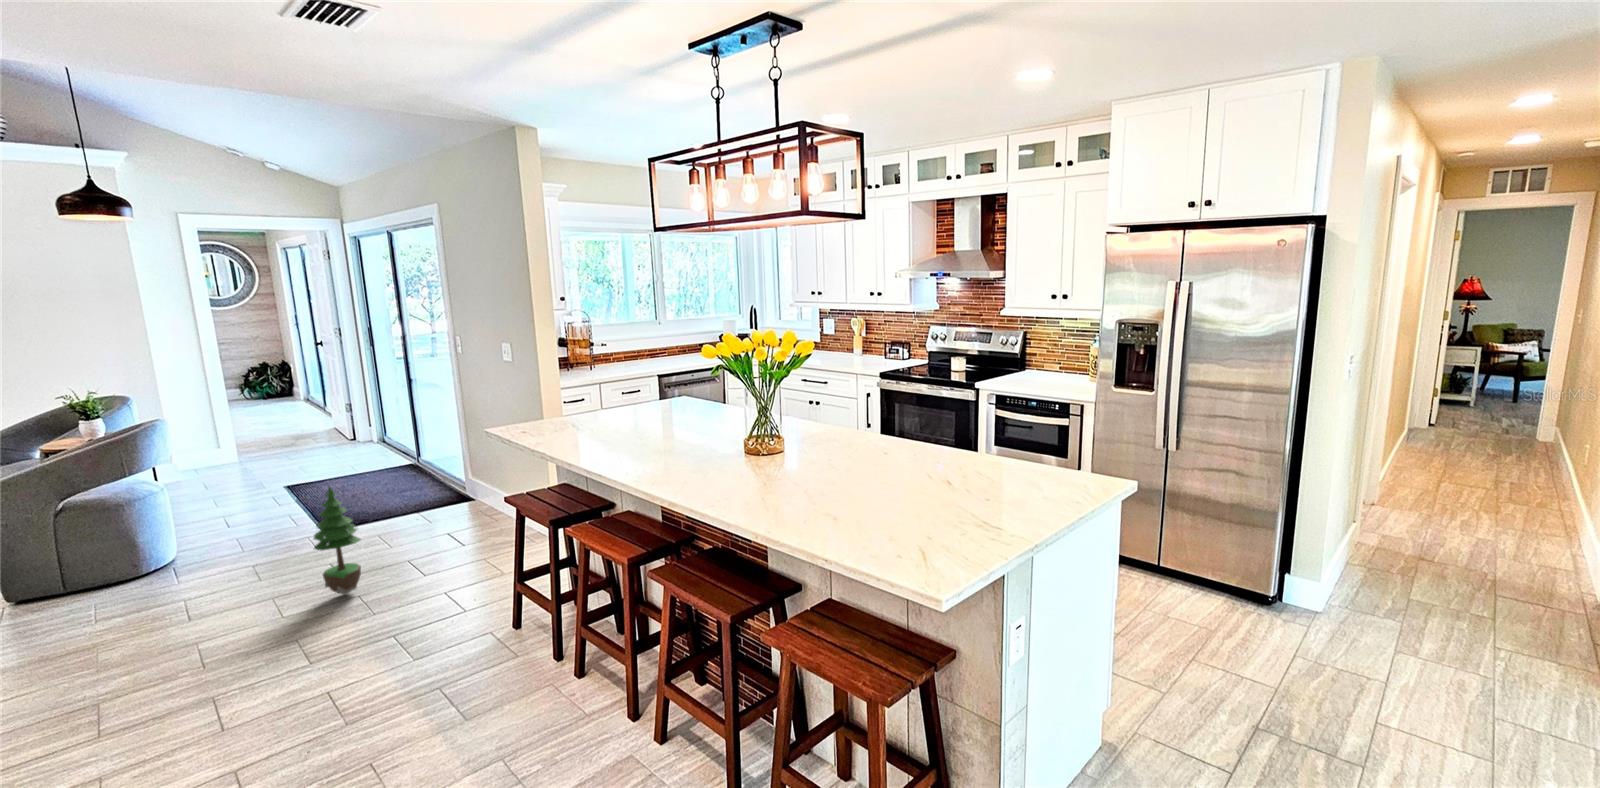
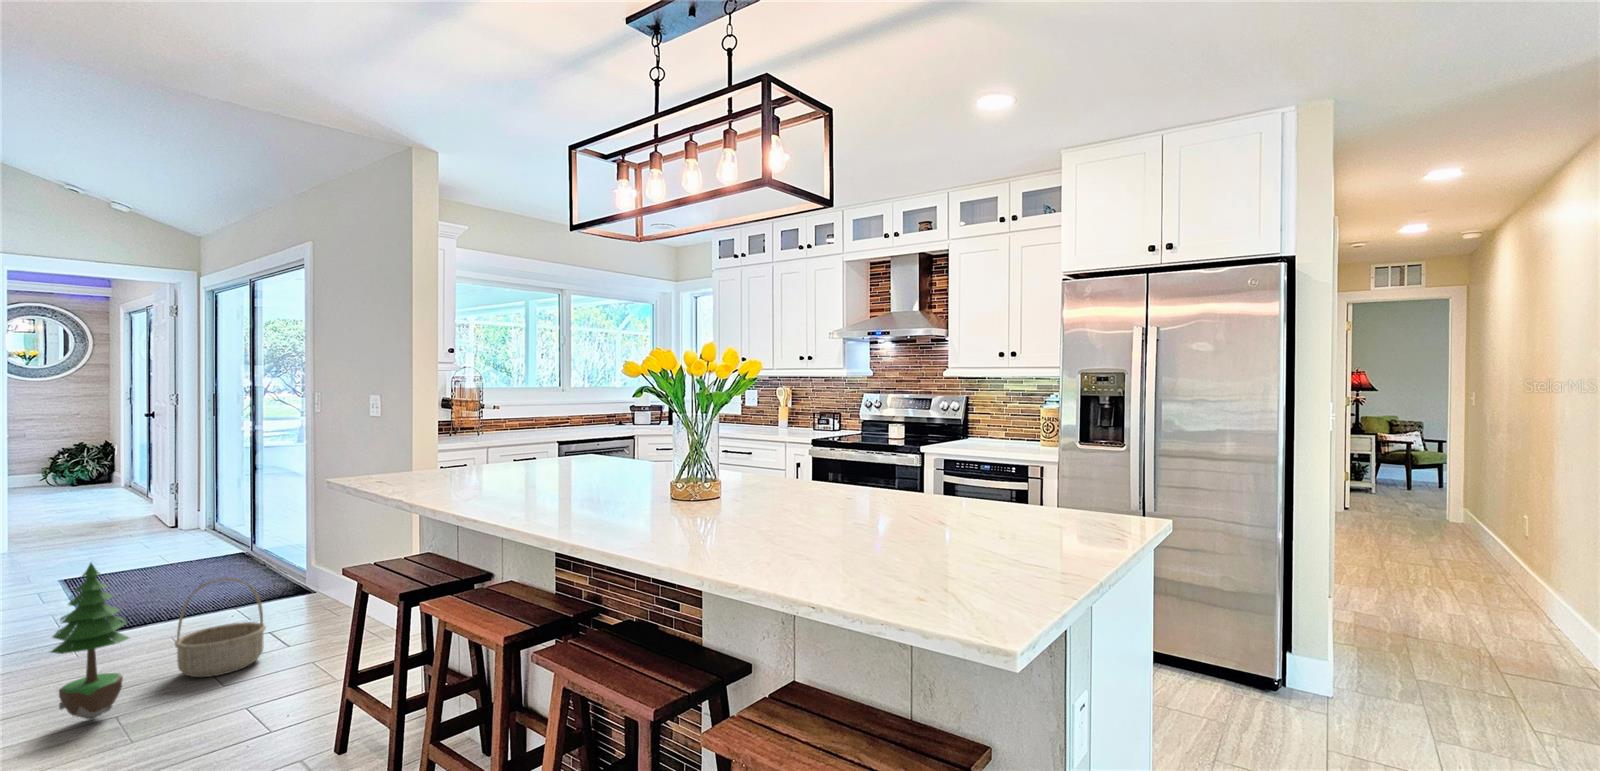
basket: none [387,494,448,566] -> present [175,577,266,677]

